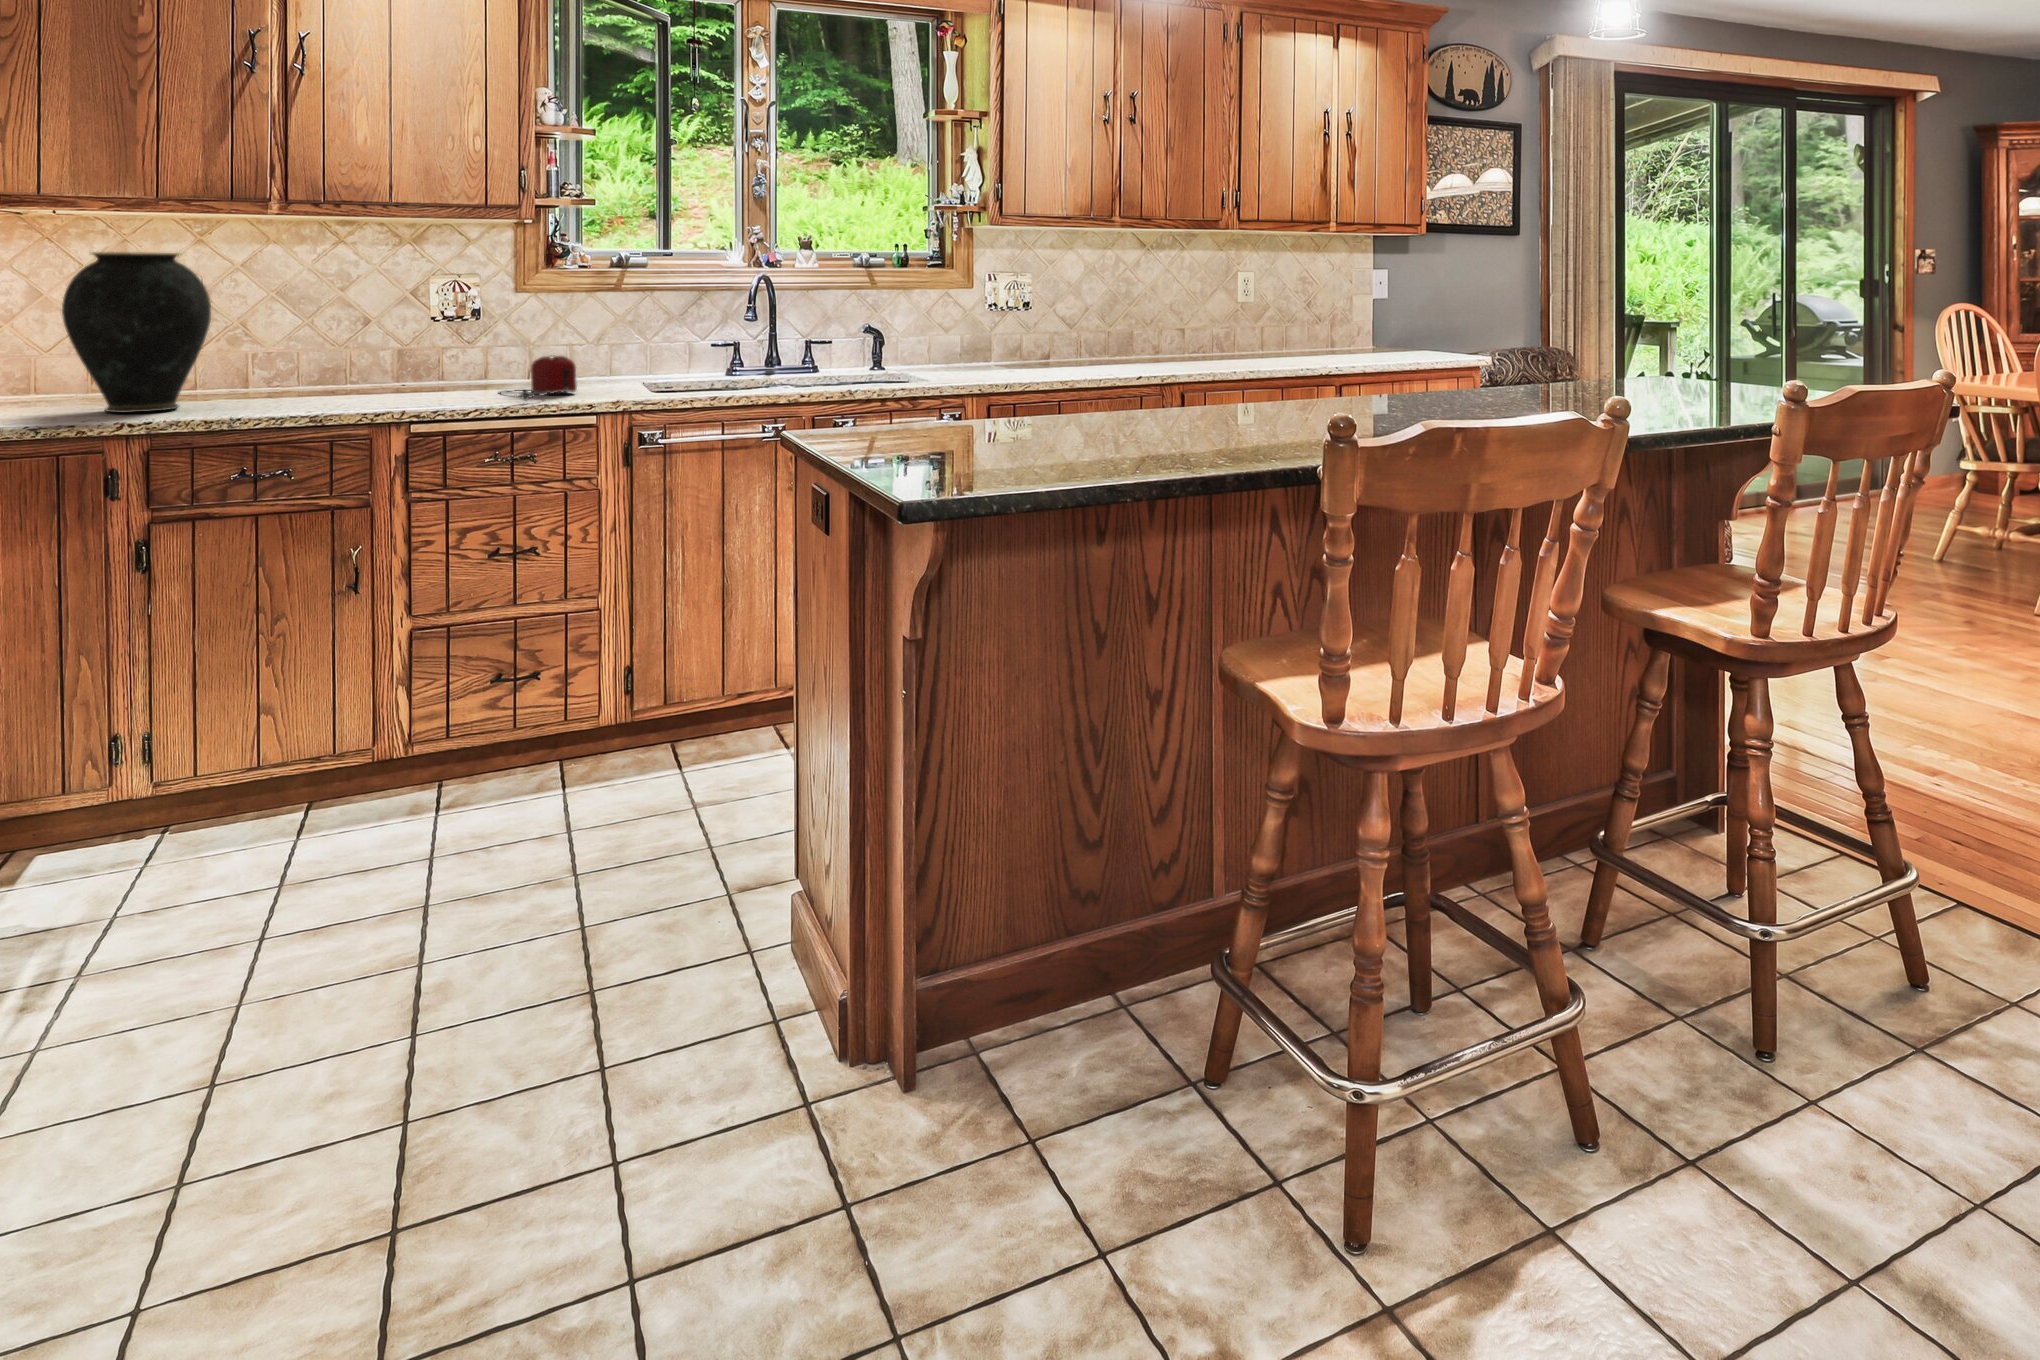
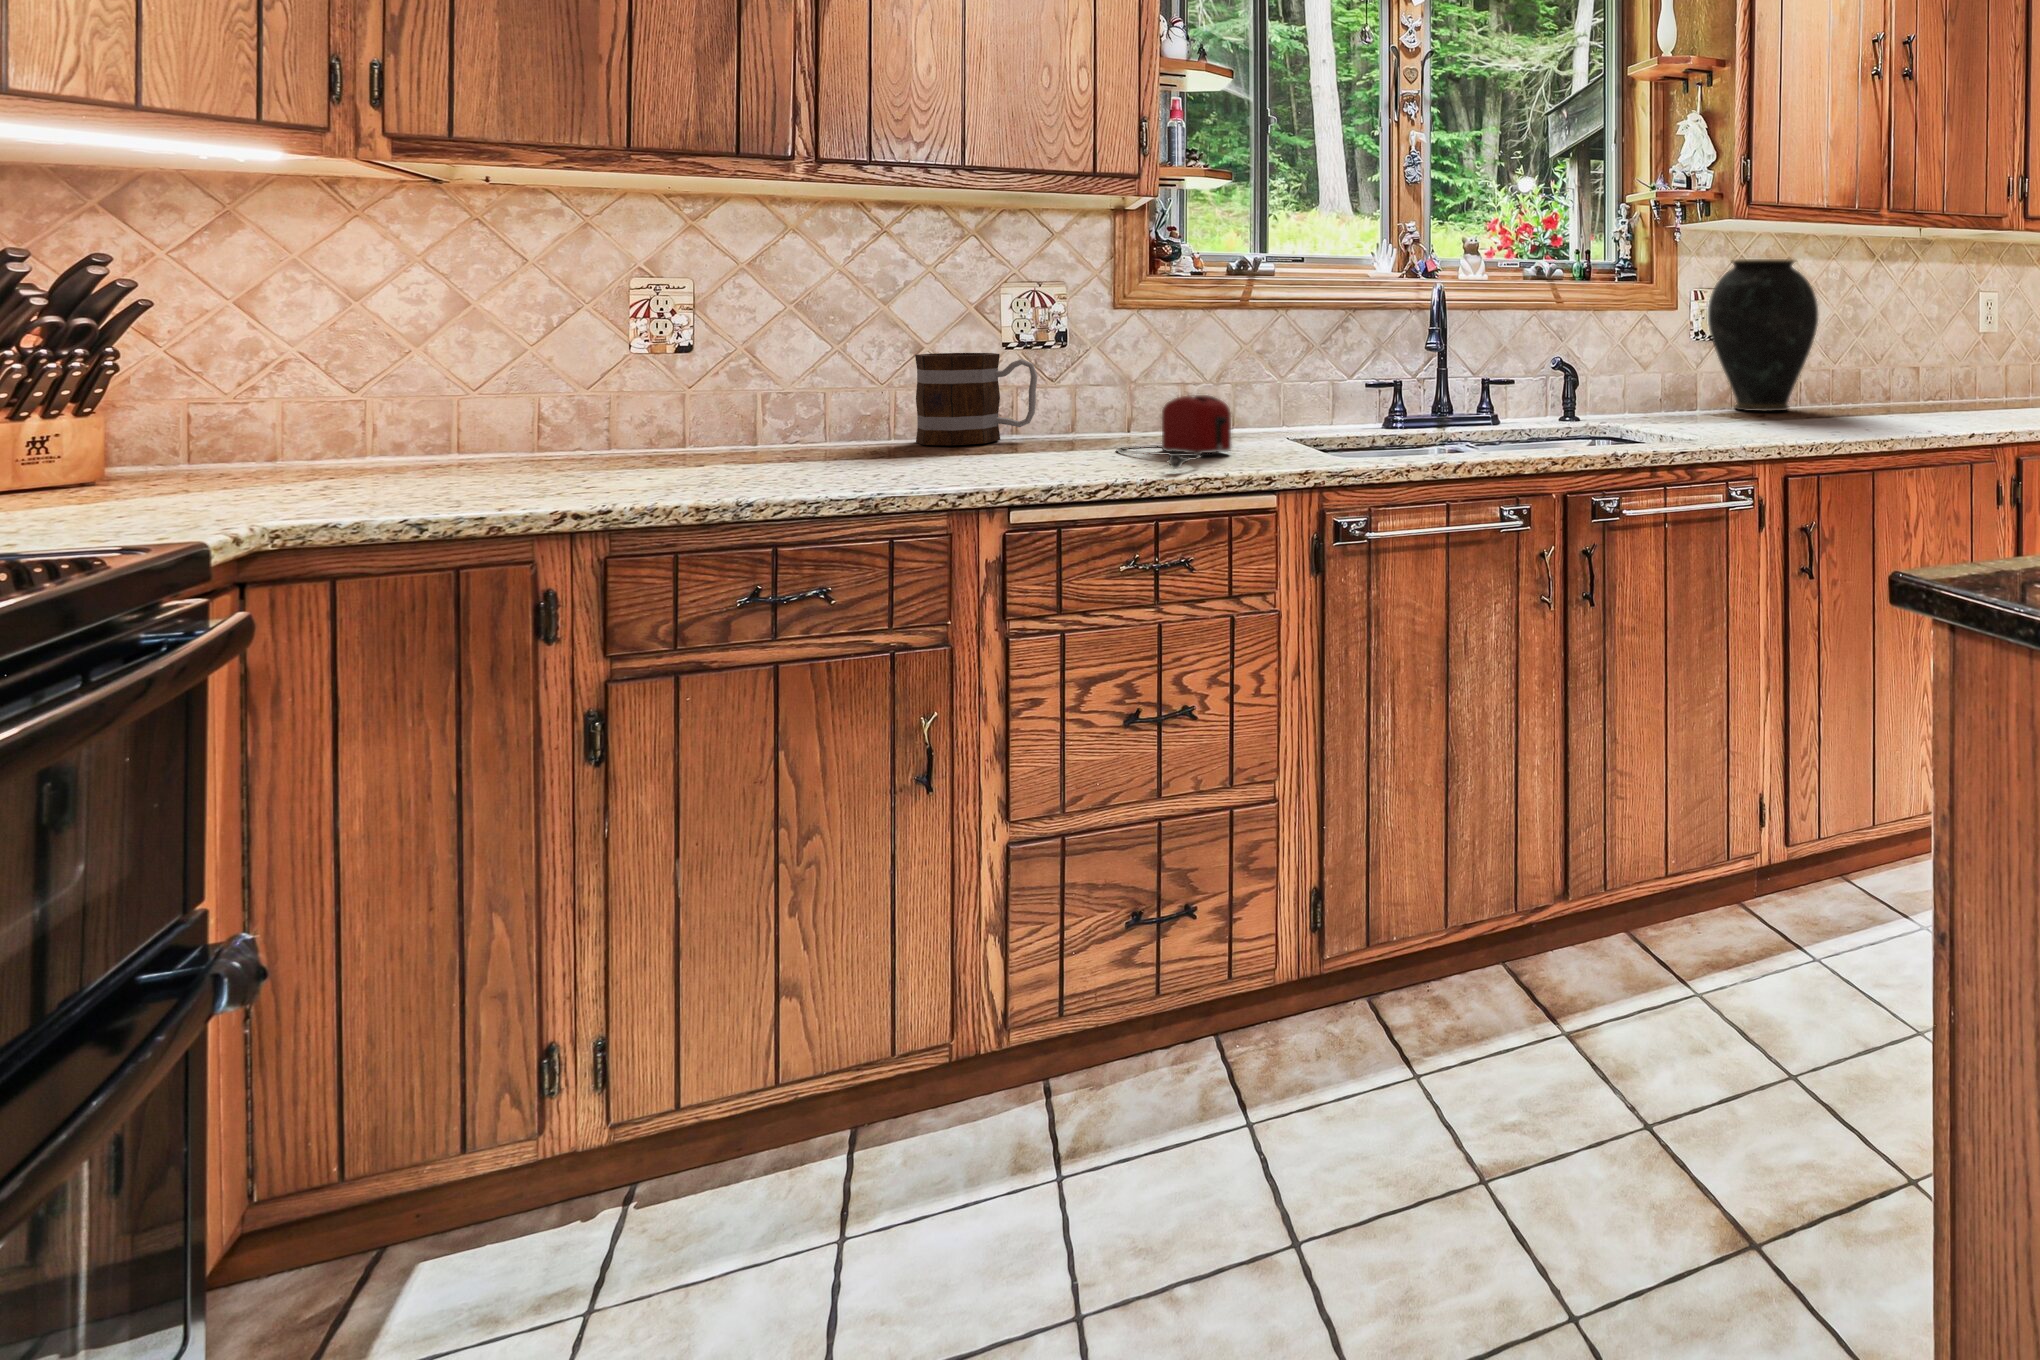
vase: present [62,252,211,413] -> present [1708,259,1818,411]
mug: none [360,329,449,390] -> present [915,353,1037,445]

